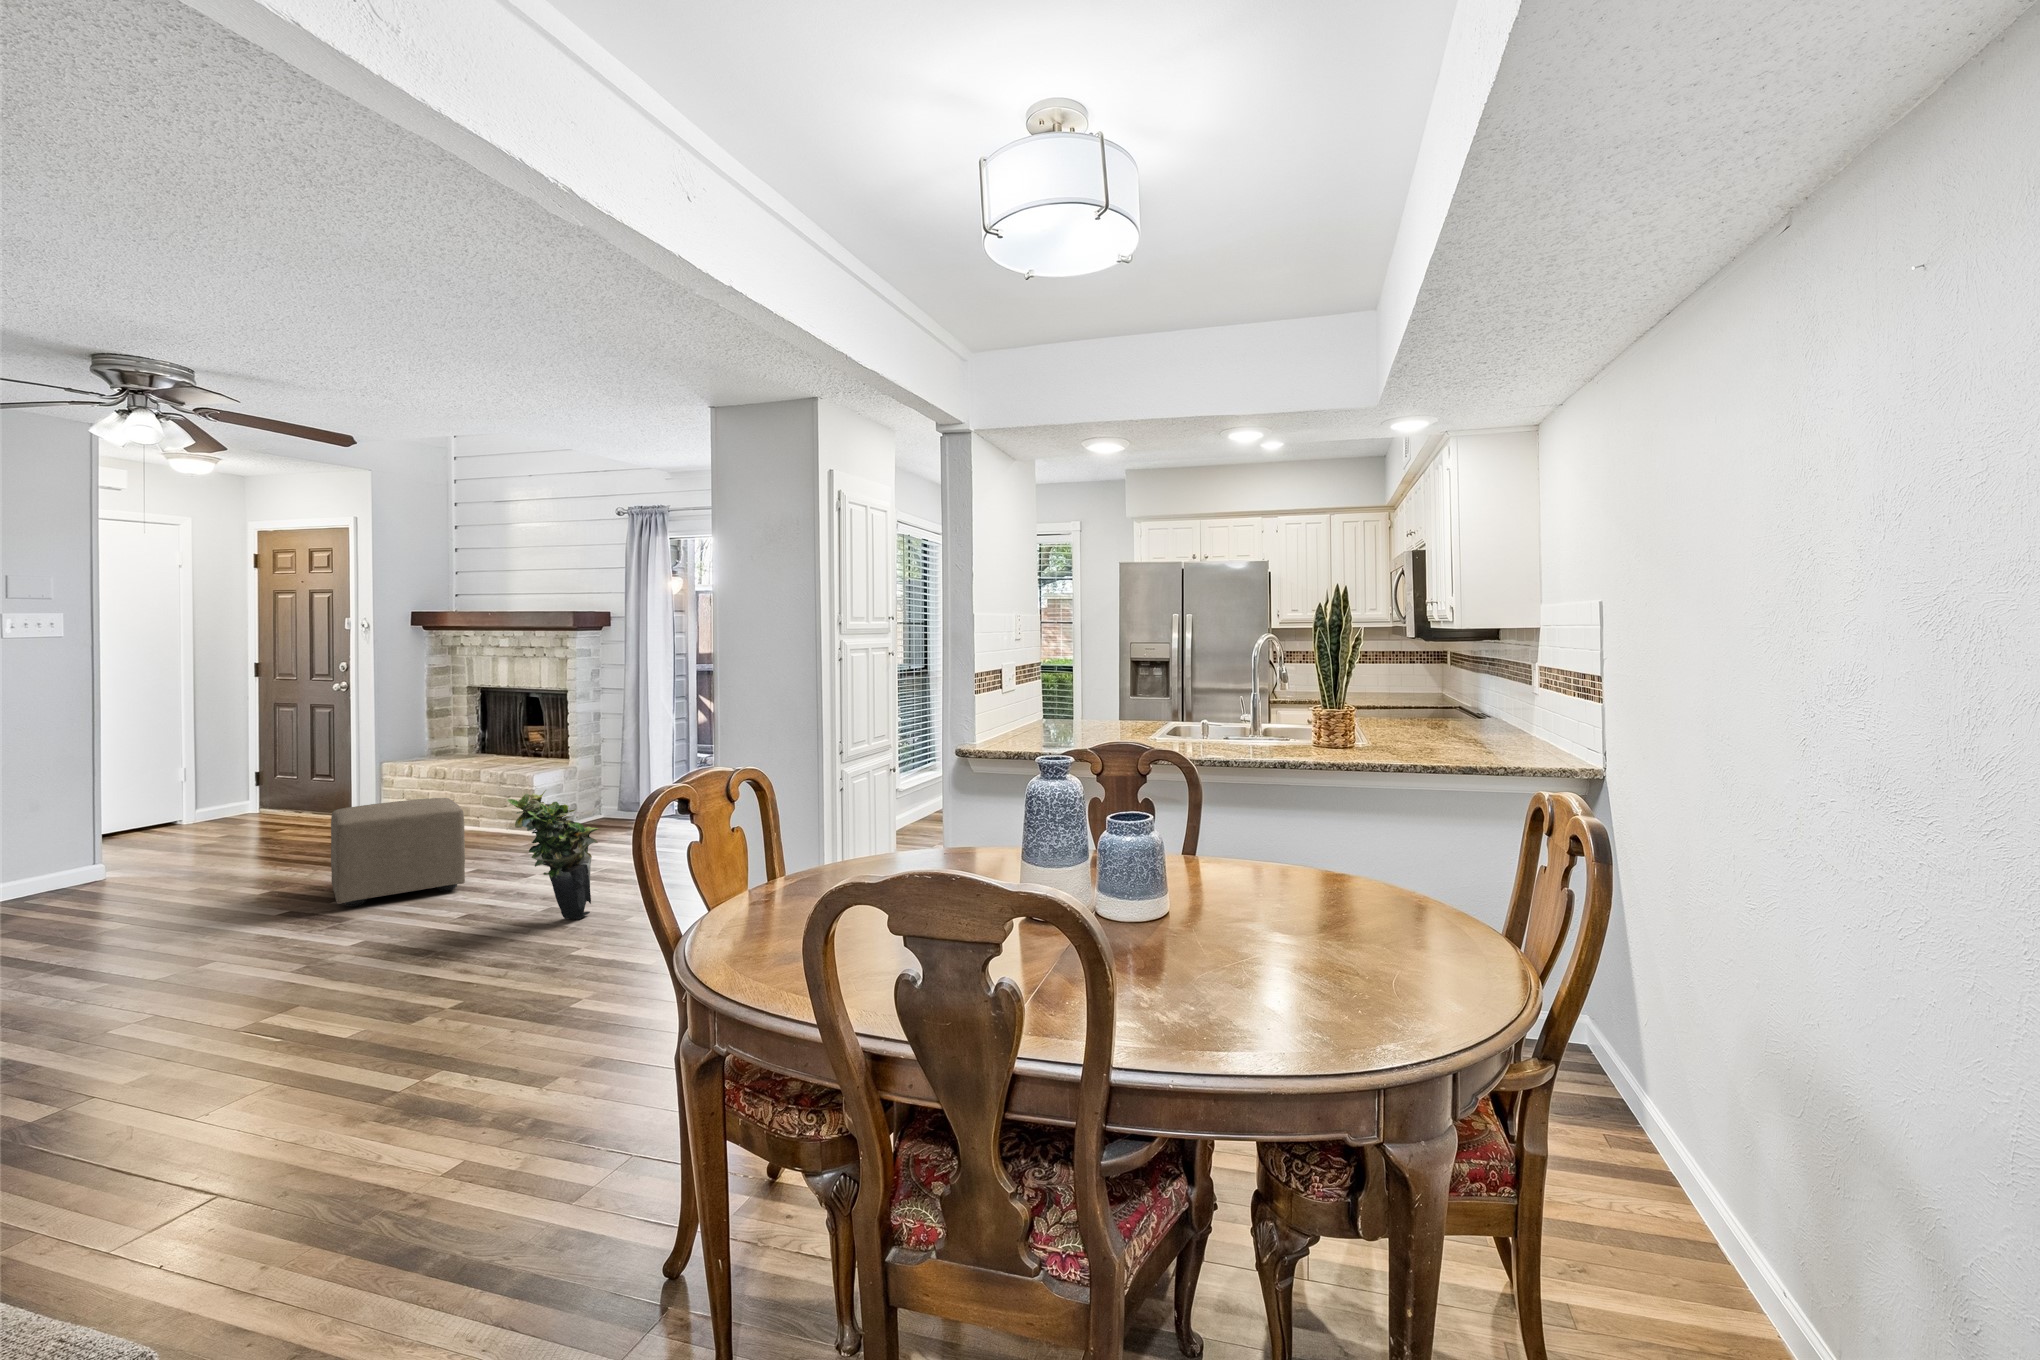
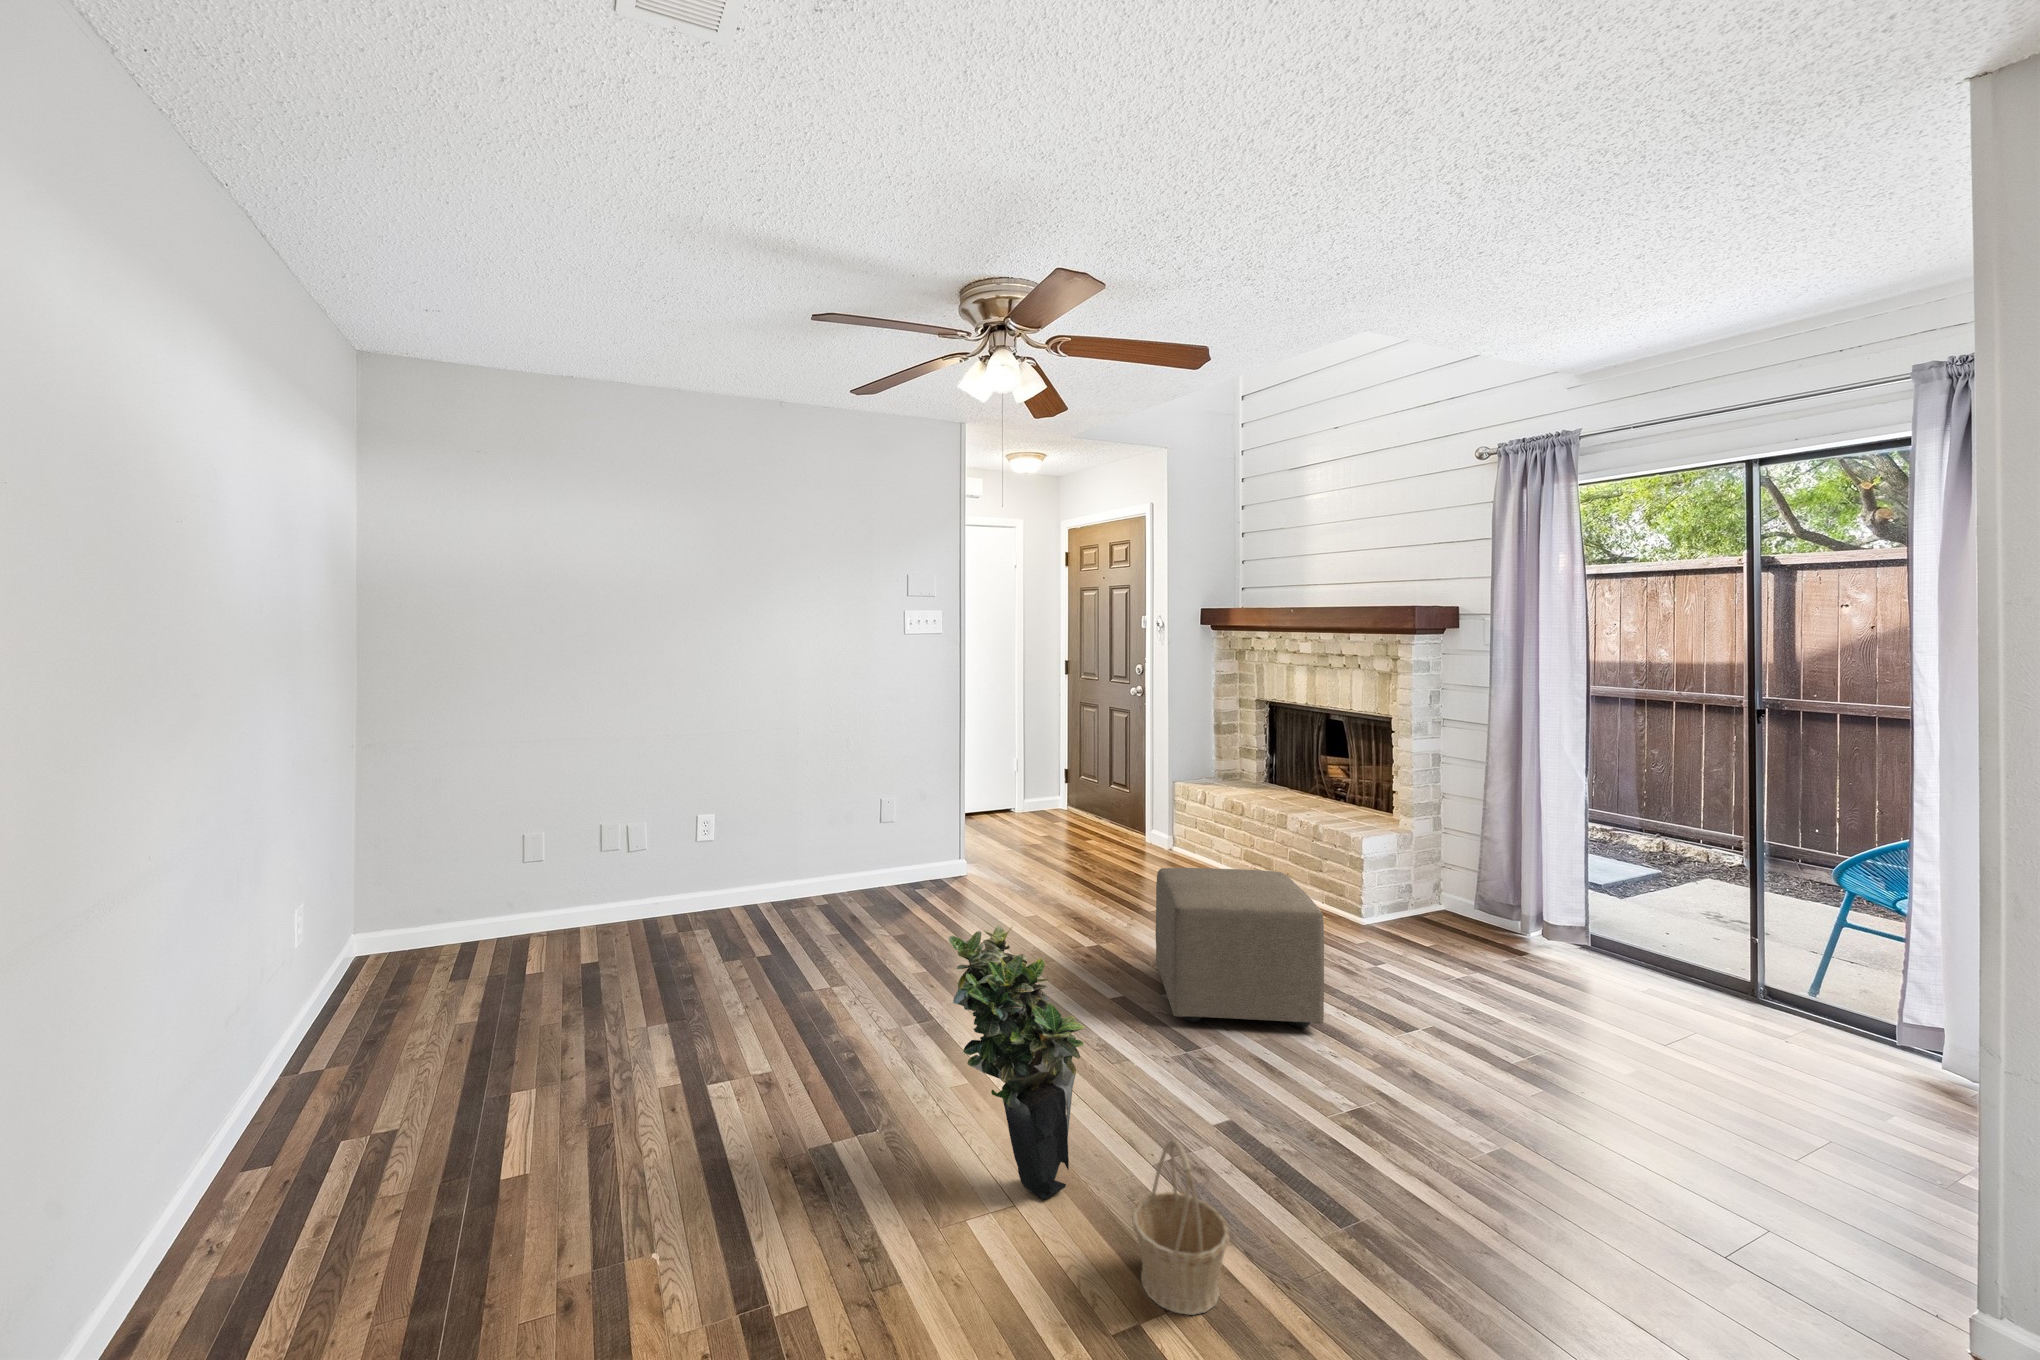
potted plant: present [507,790,598,919] -> present [949,925,1085,1200]
basket: none [262,915,335,1005] -> present [1132,1139,1230,1315]

